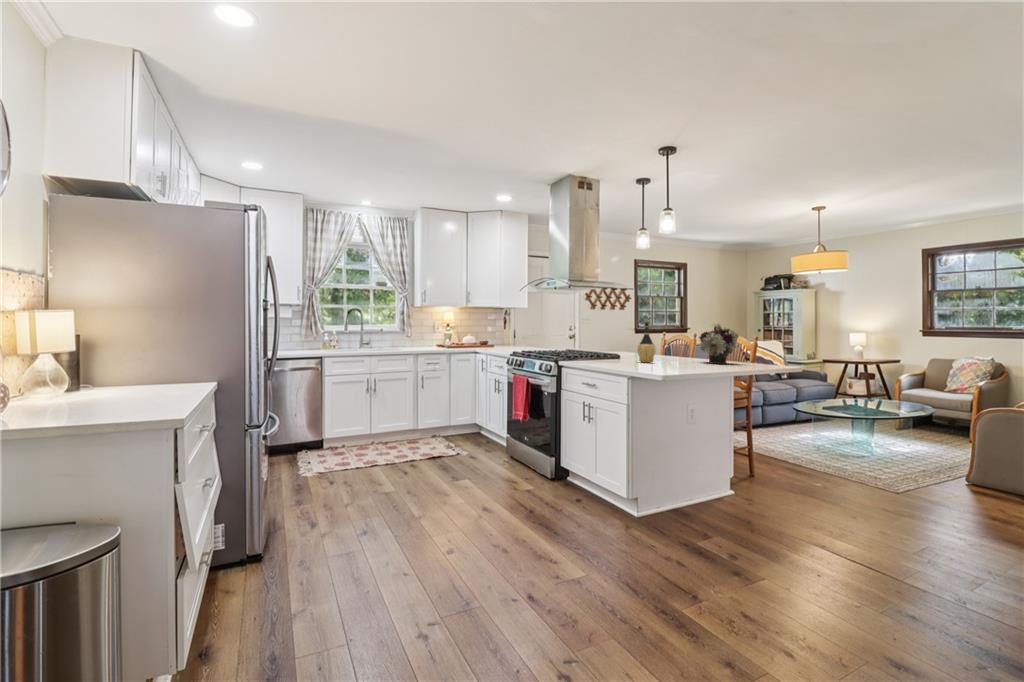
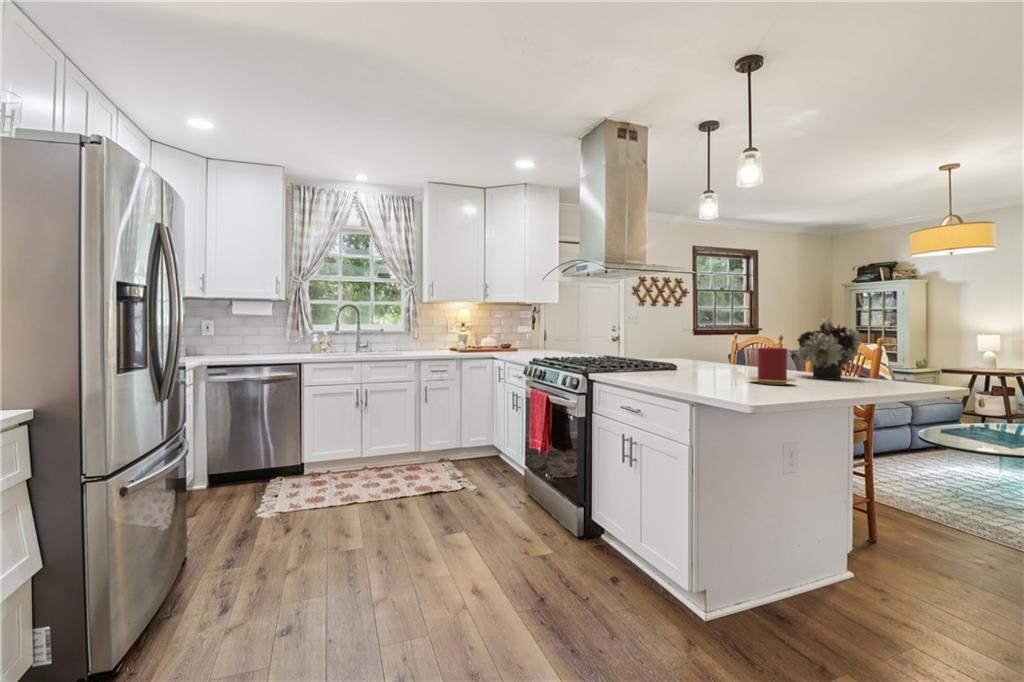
wine bottle: present [638,320,655,363] -> none [705,314,733,377]
candle: none [664,342,693,366] -> present [749,348,796,385]

